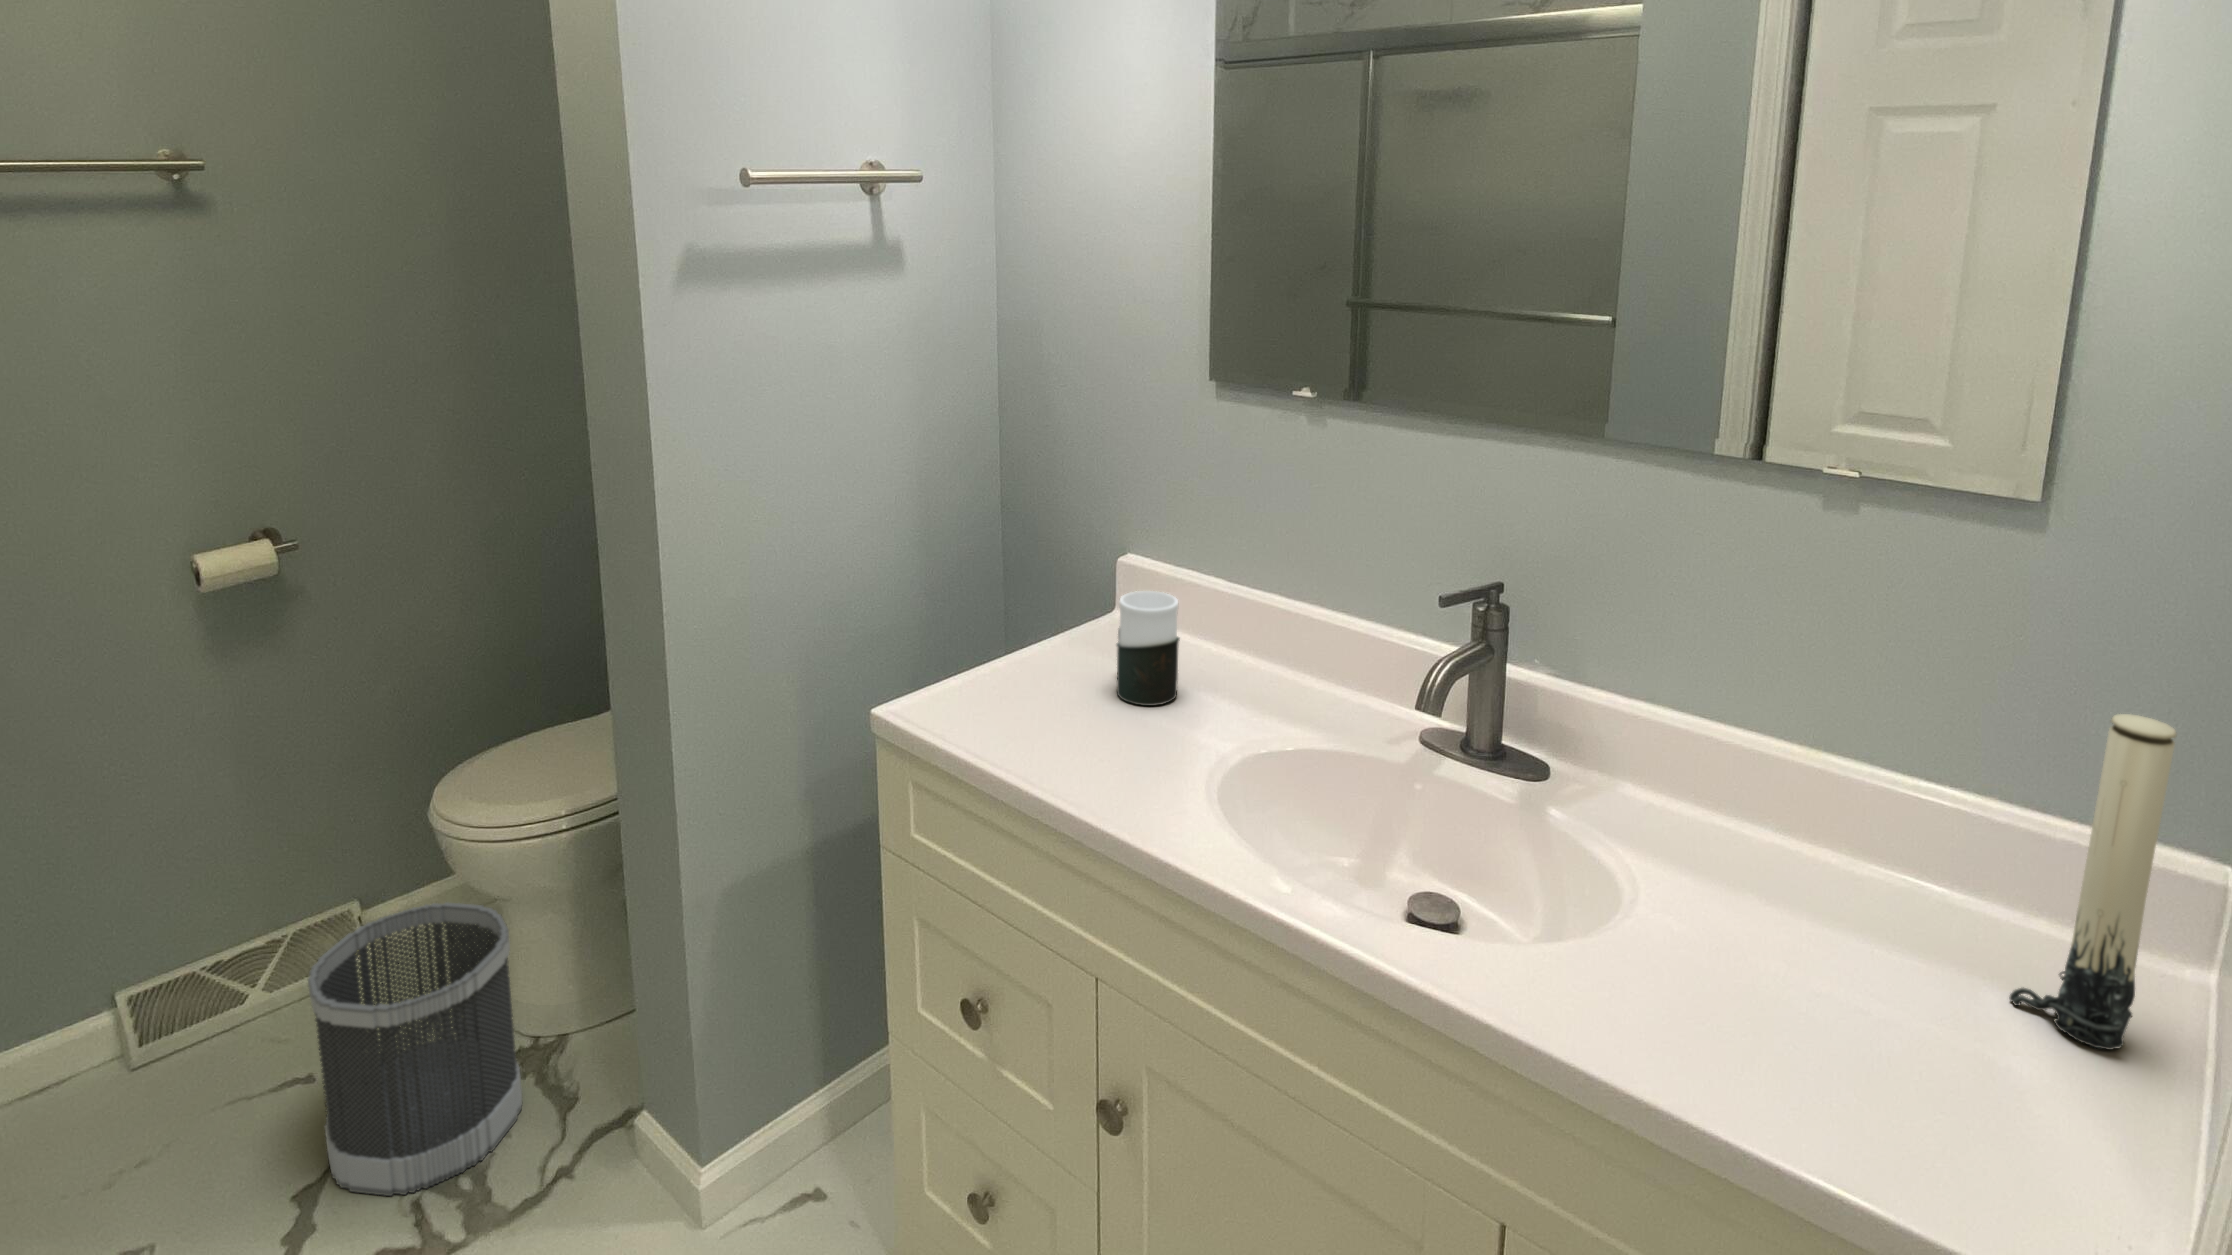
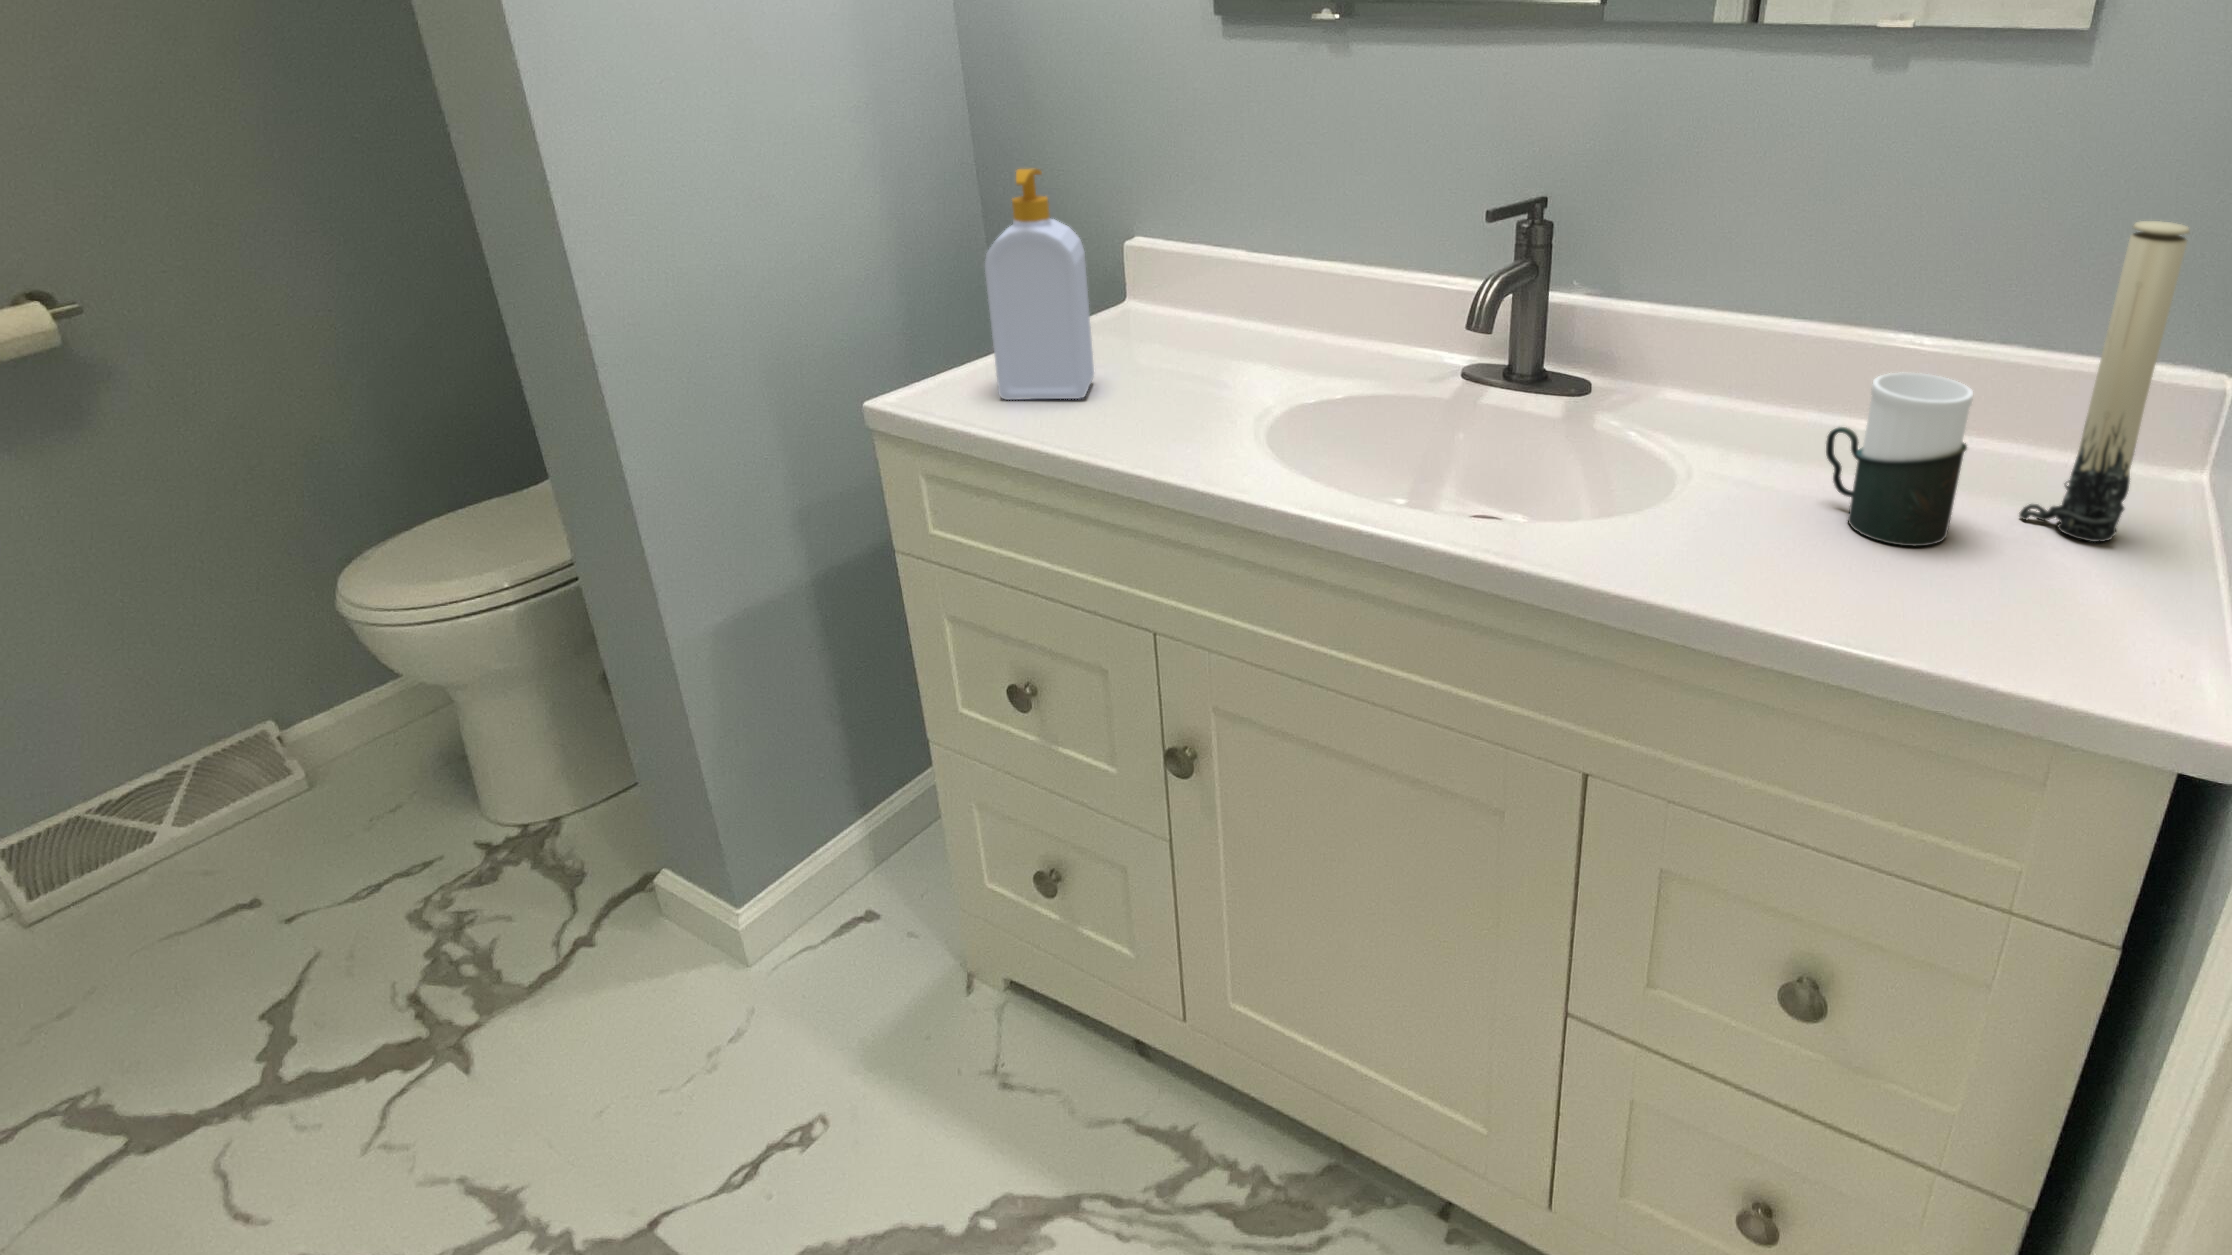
soap bottle: none [988,527,1077,732] -> present [985,169,1094,400]
cup: present [1117,591,1179,706] -> present [1826,373,1973,546]
wastebasket: present [308,902,522,1196] -> none [225,694,523,996]

